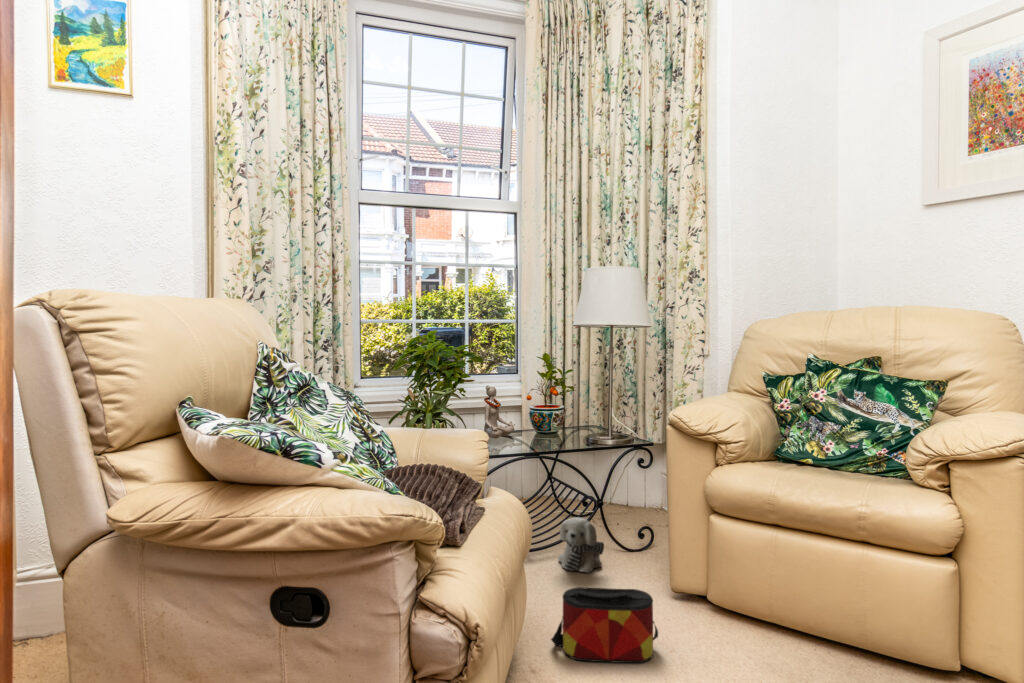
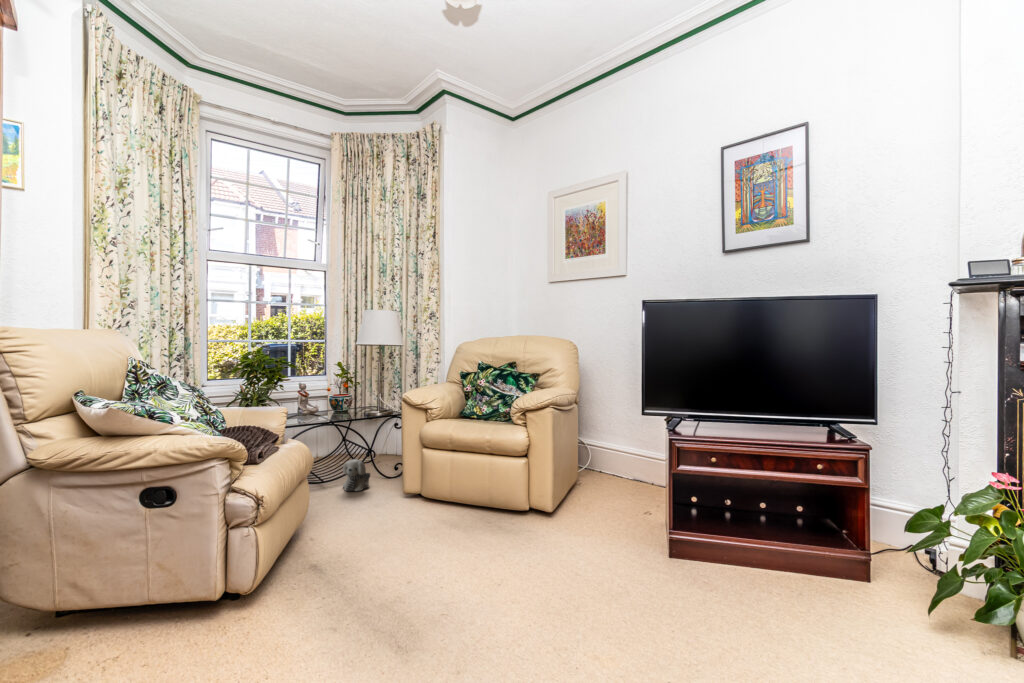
bag: present [551,587,658,663] -> none [325,491,388,532]

